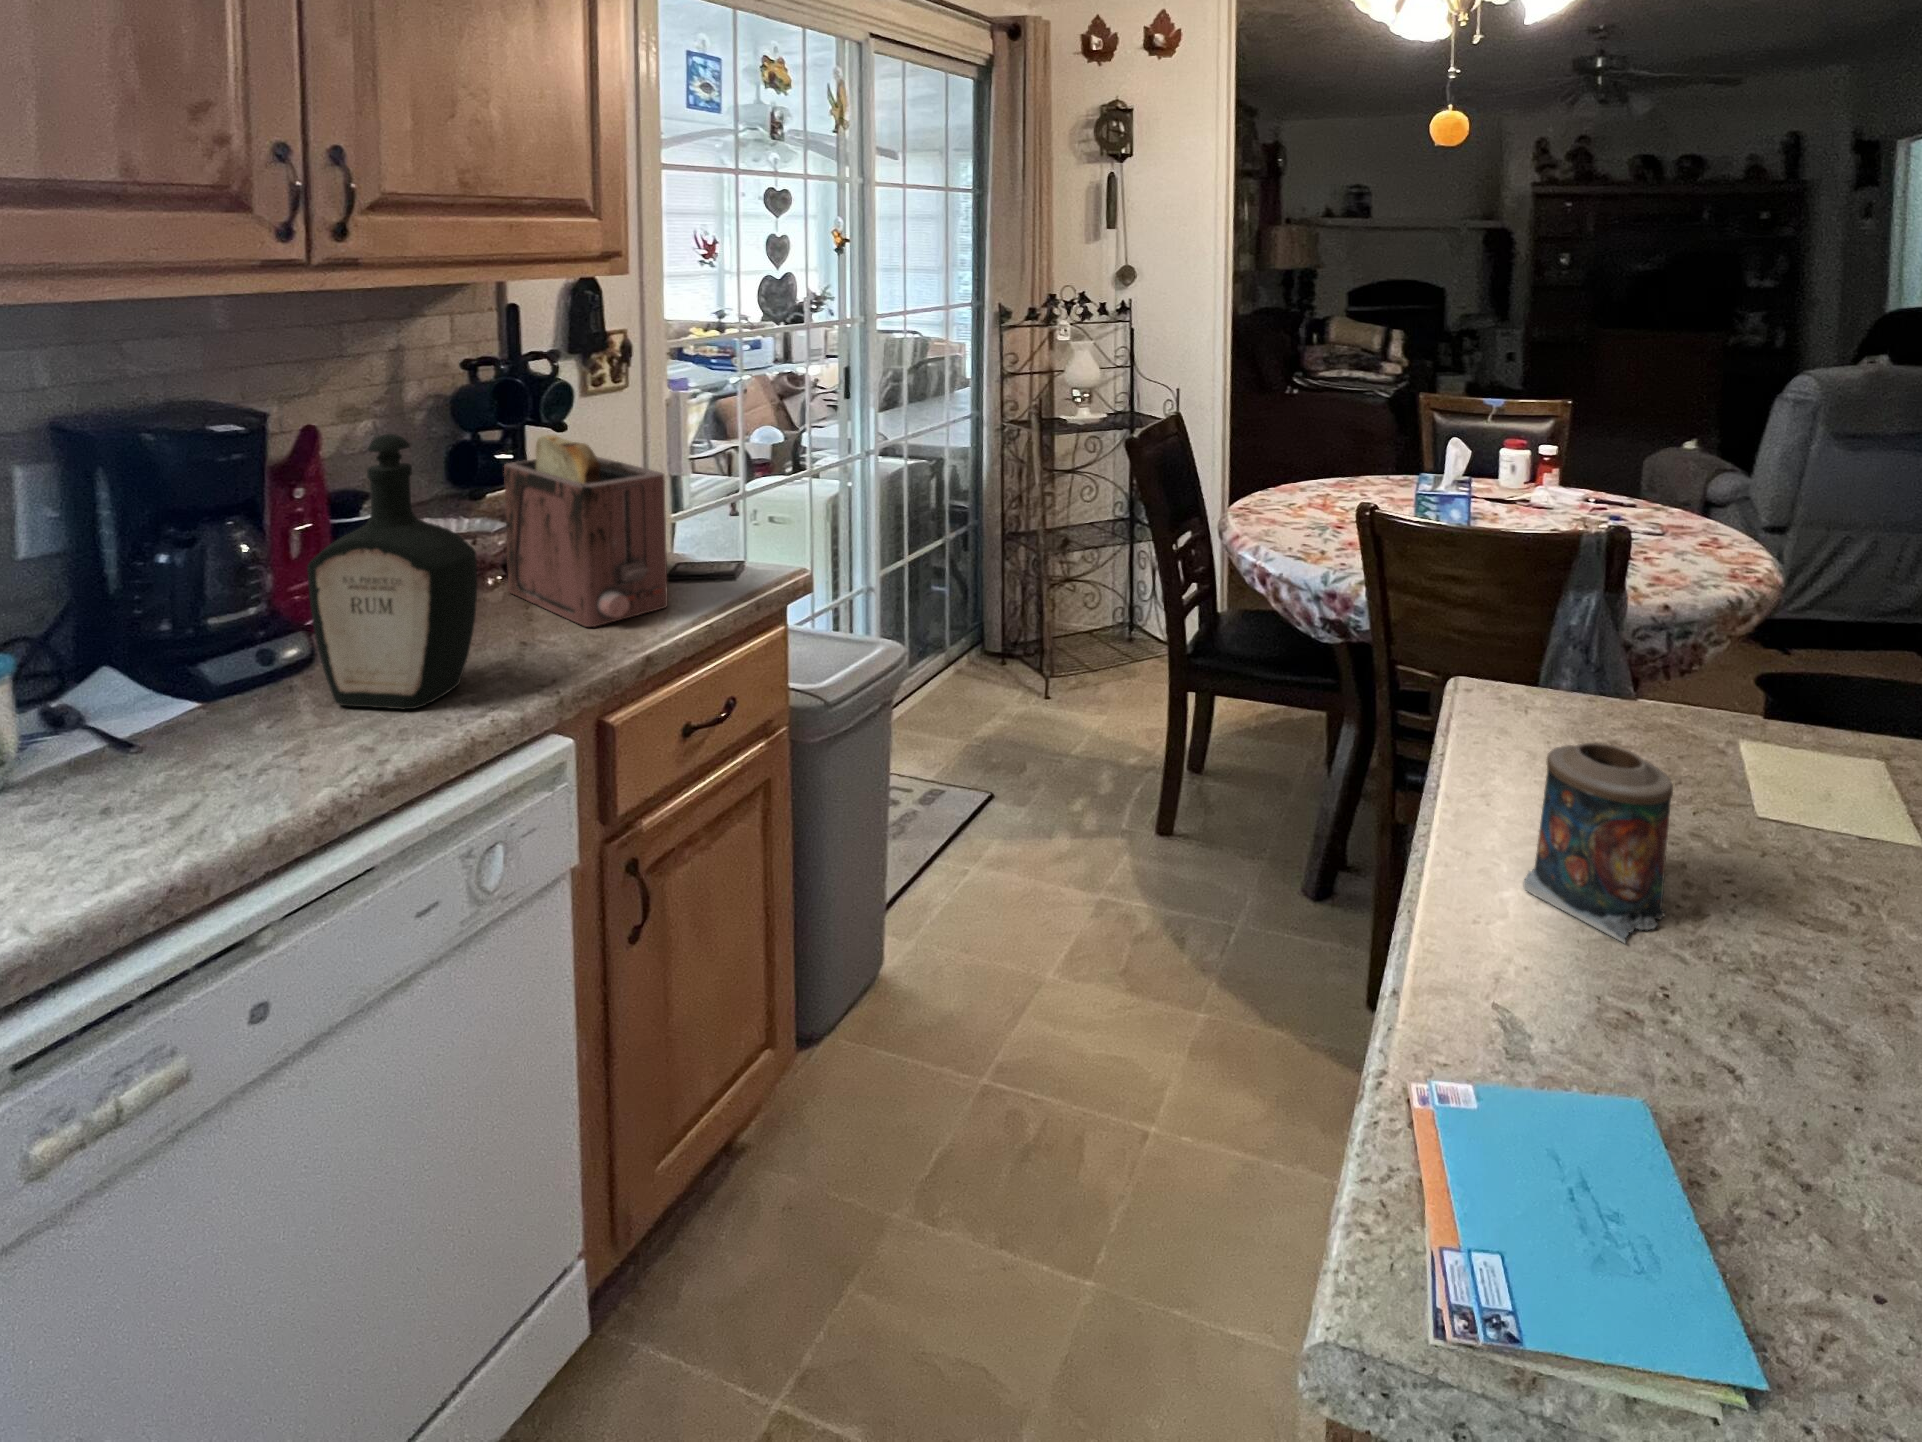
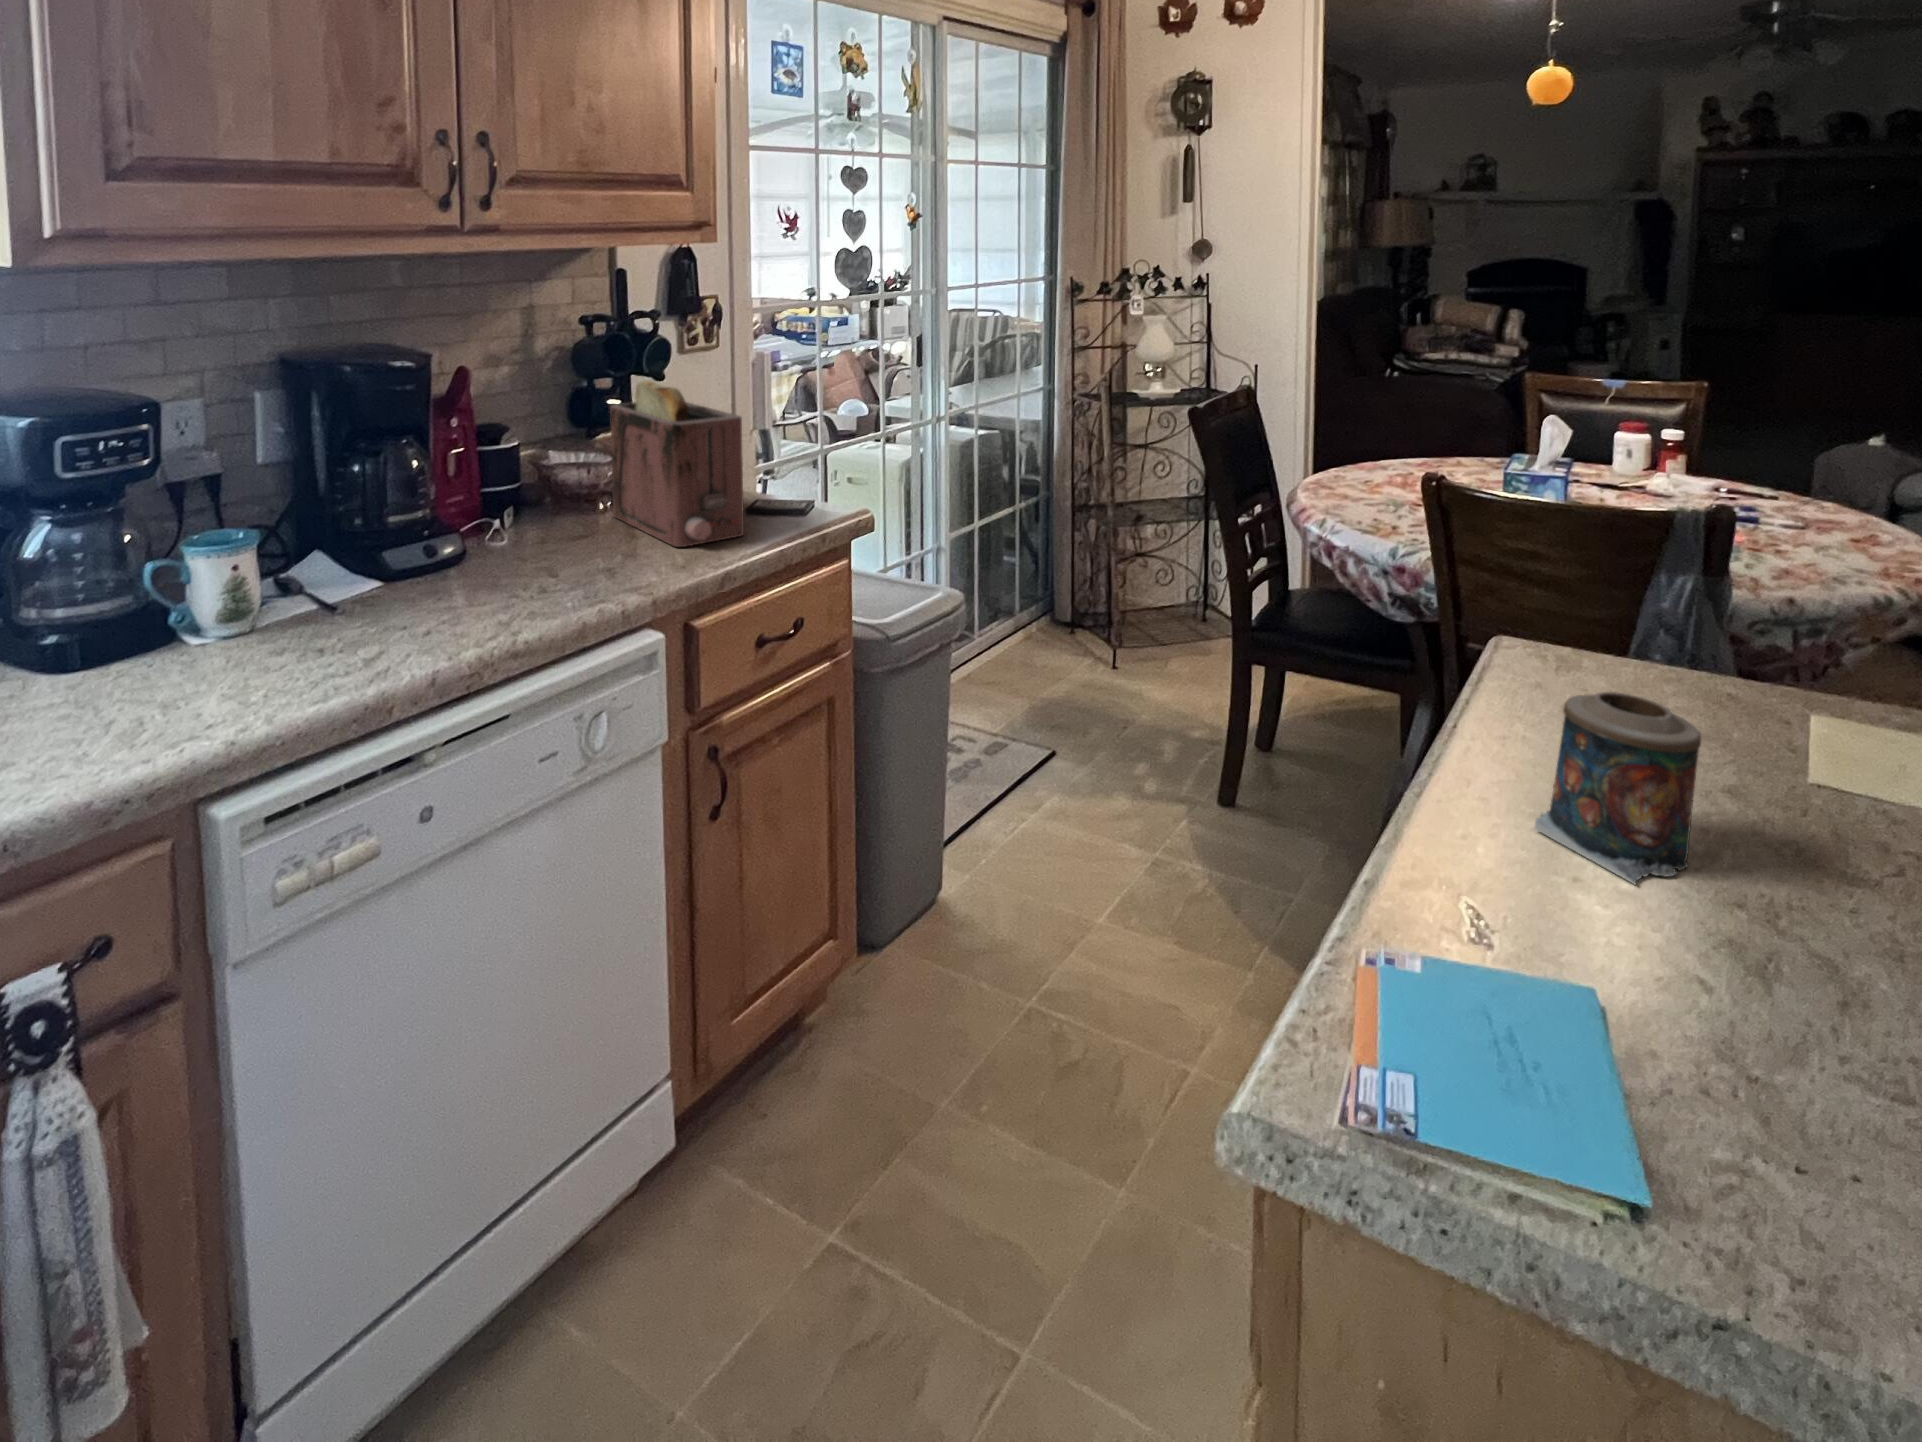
bottle: present [307,434,477,709] -> none [460,369,588,599]

